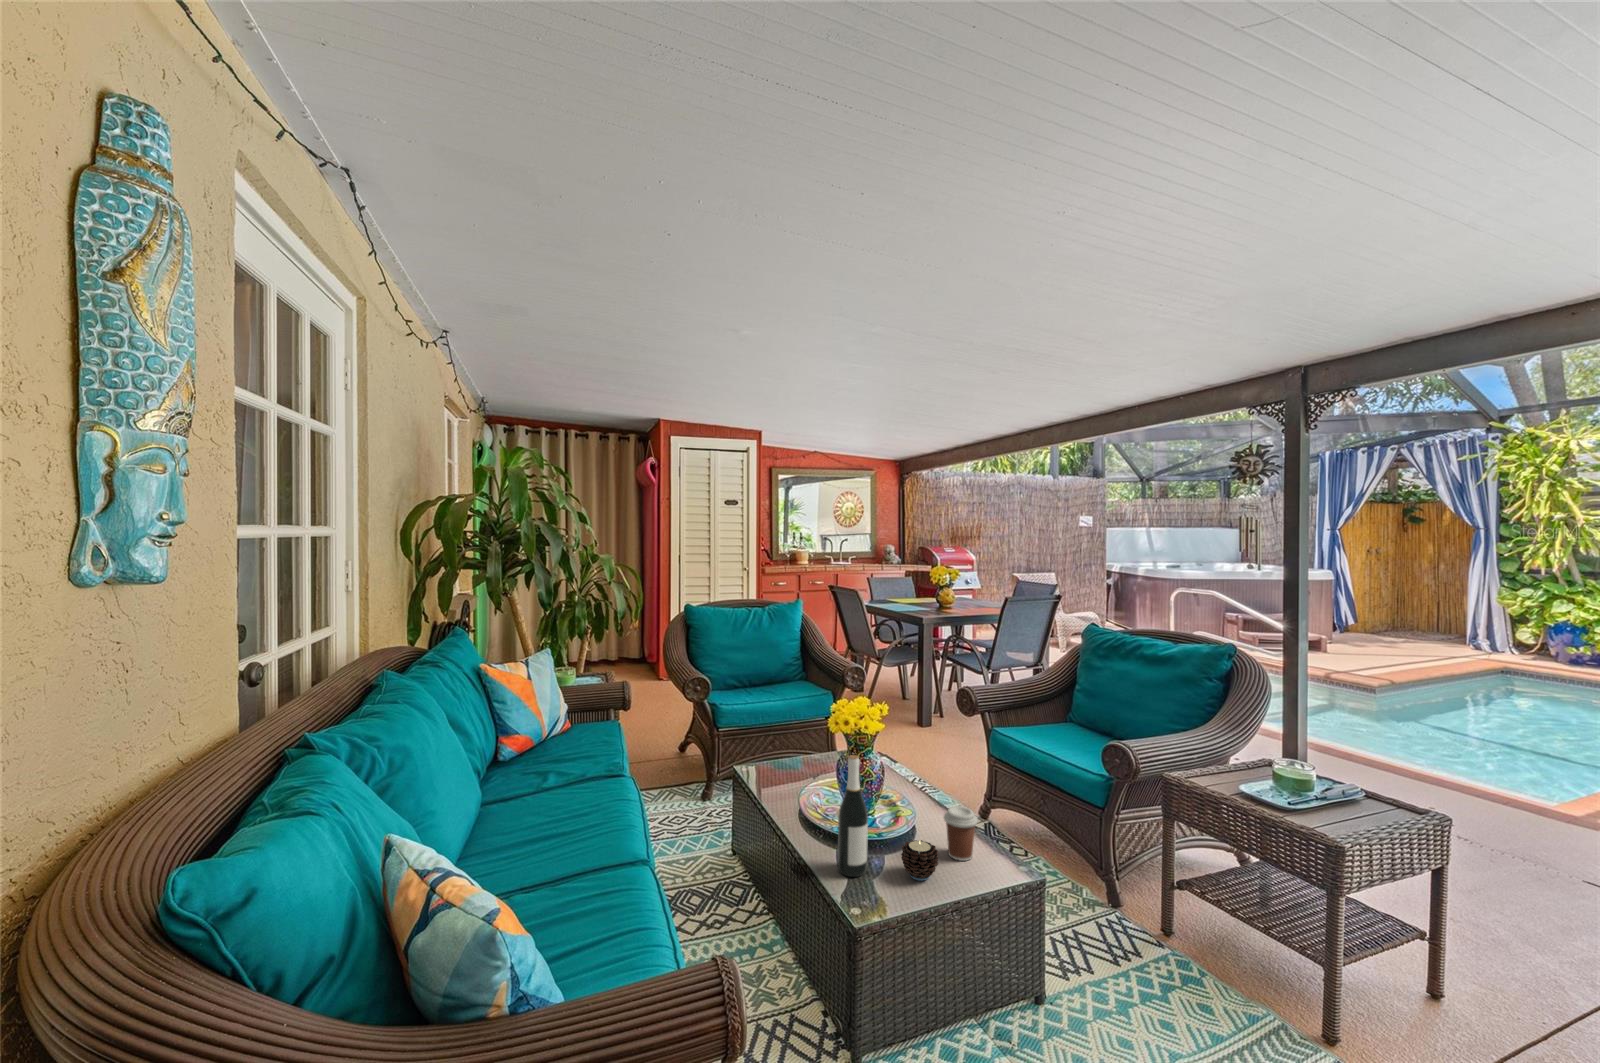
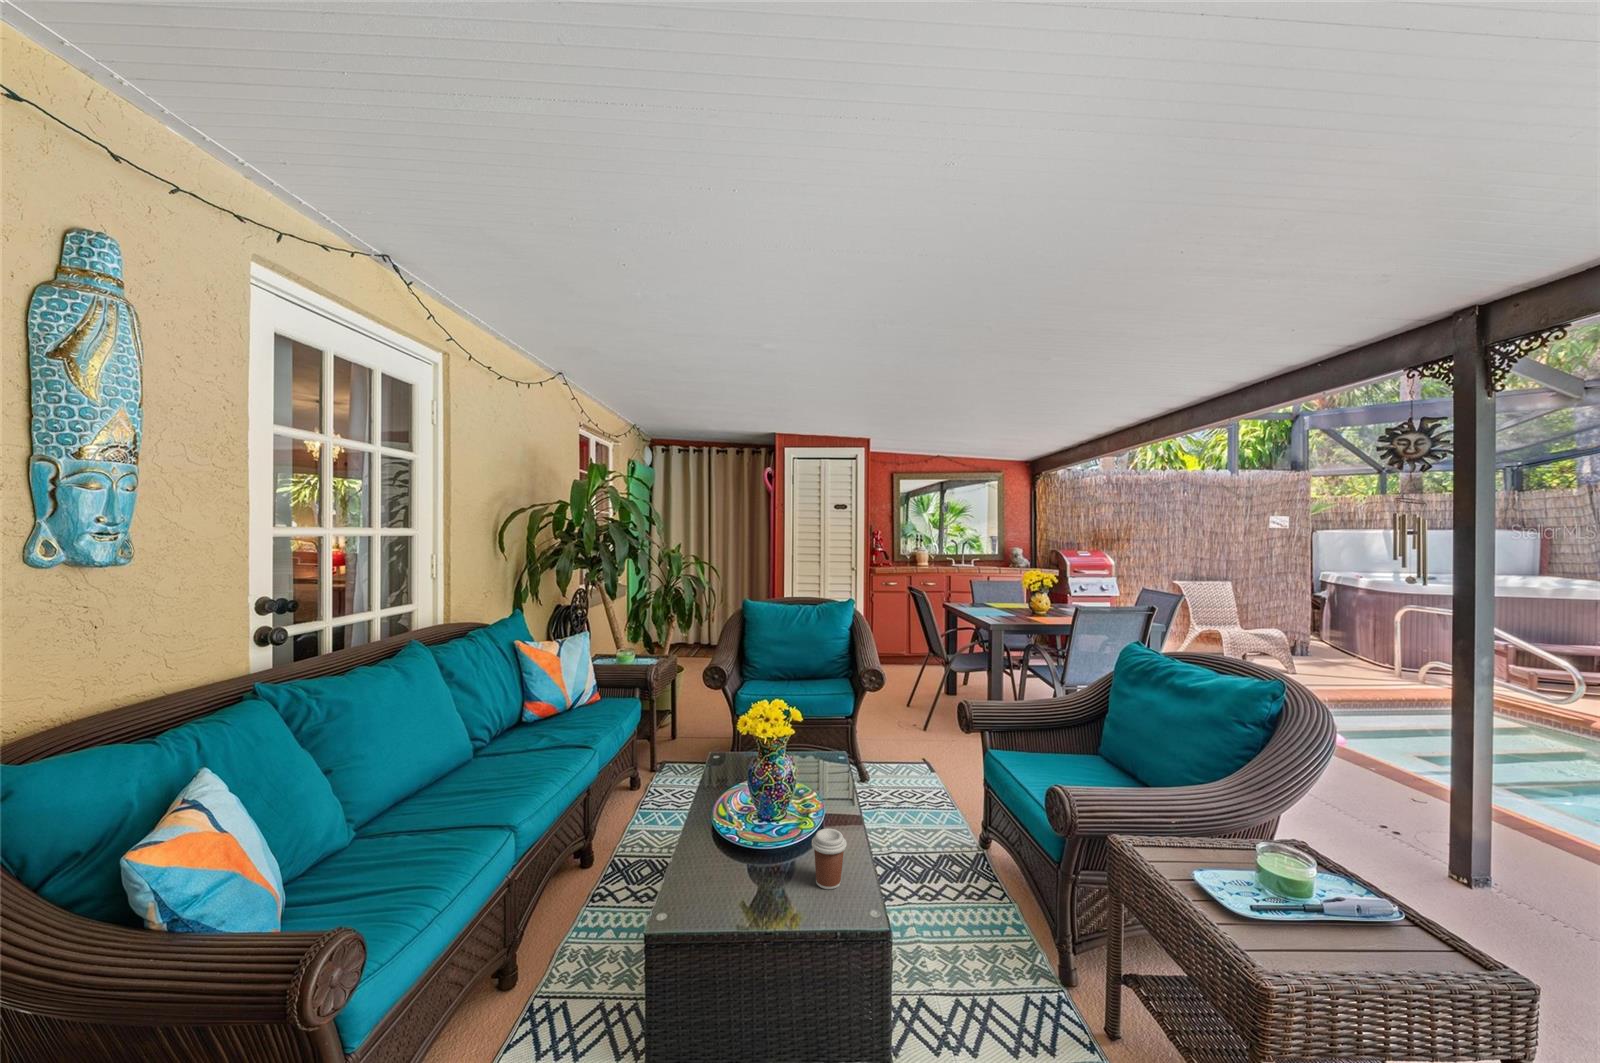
wine bottle: present [838,755,868,877] -> none [696,758,727,881]
candle: present [901,840,938,881] -> none [746,856,787,900]

